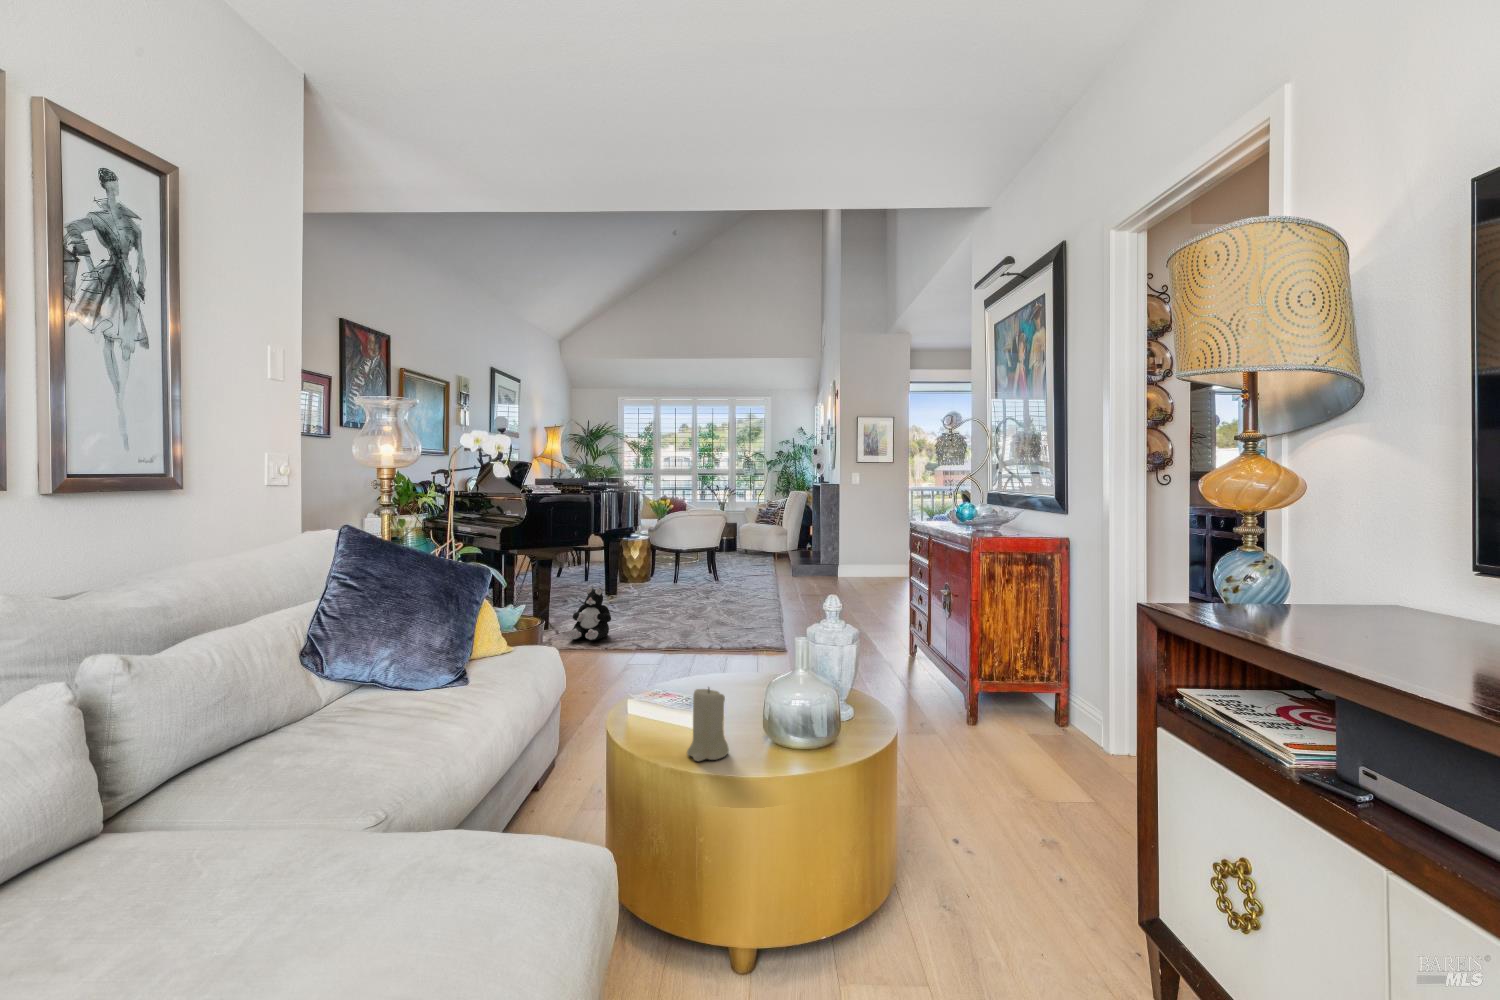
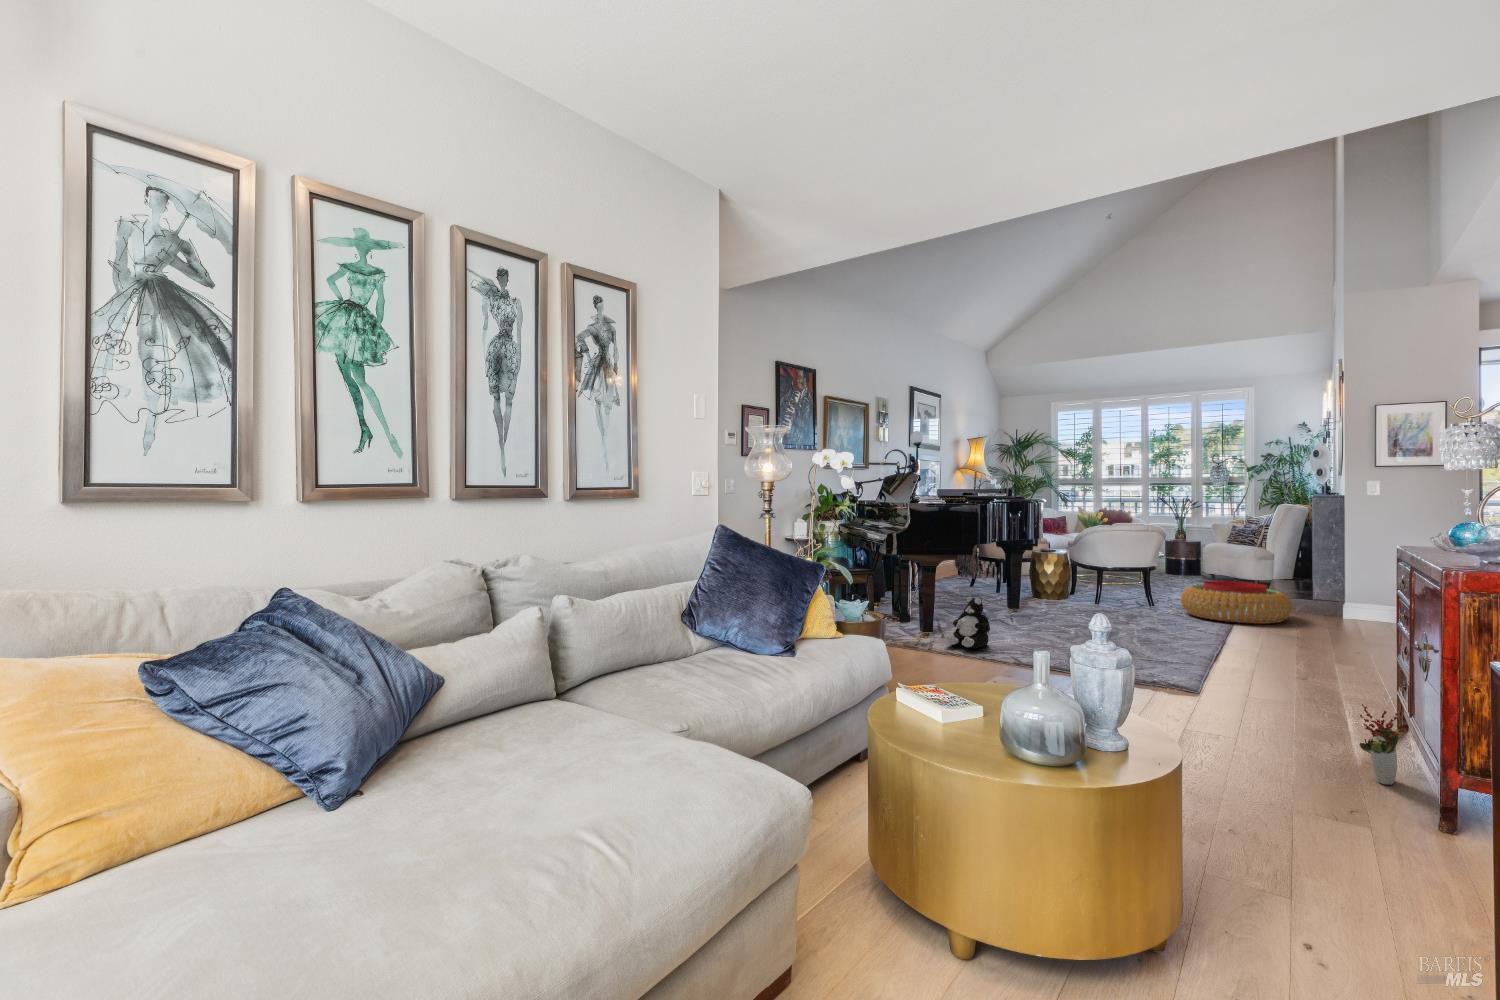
pouf: none [743,556,818,590] -> present [1181,581,1292,624]
decorative plant: none [919,648,947,706] -> present [1359,704,1405,785]
candle: present [687,688,729,761] -> none [920,675,960,743]

